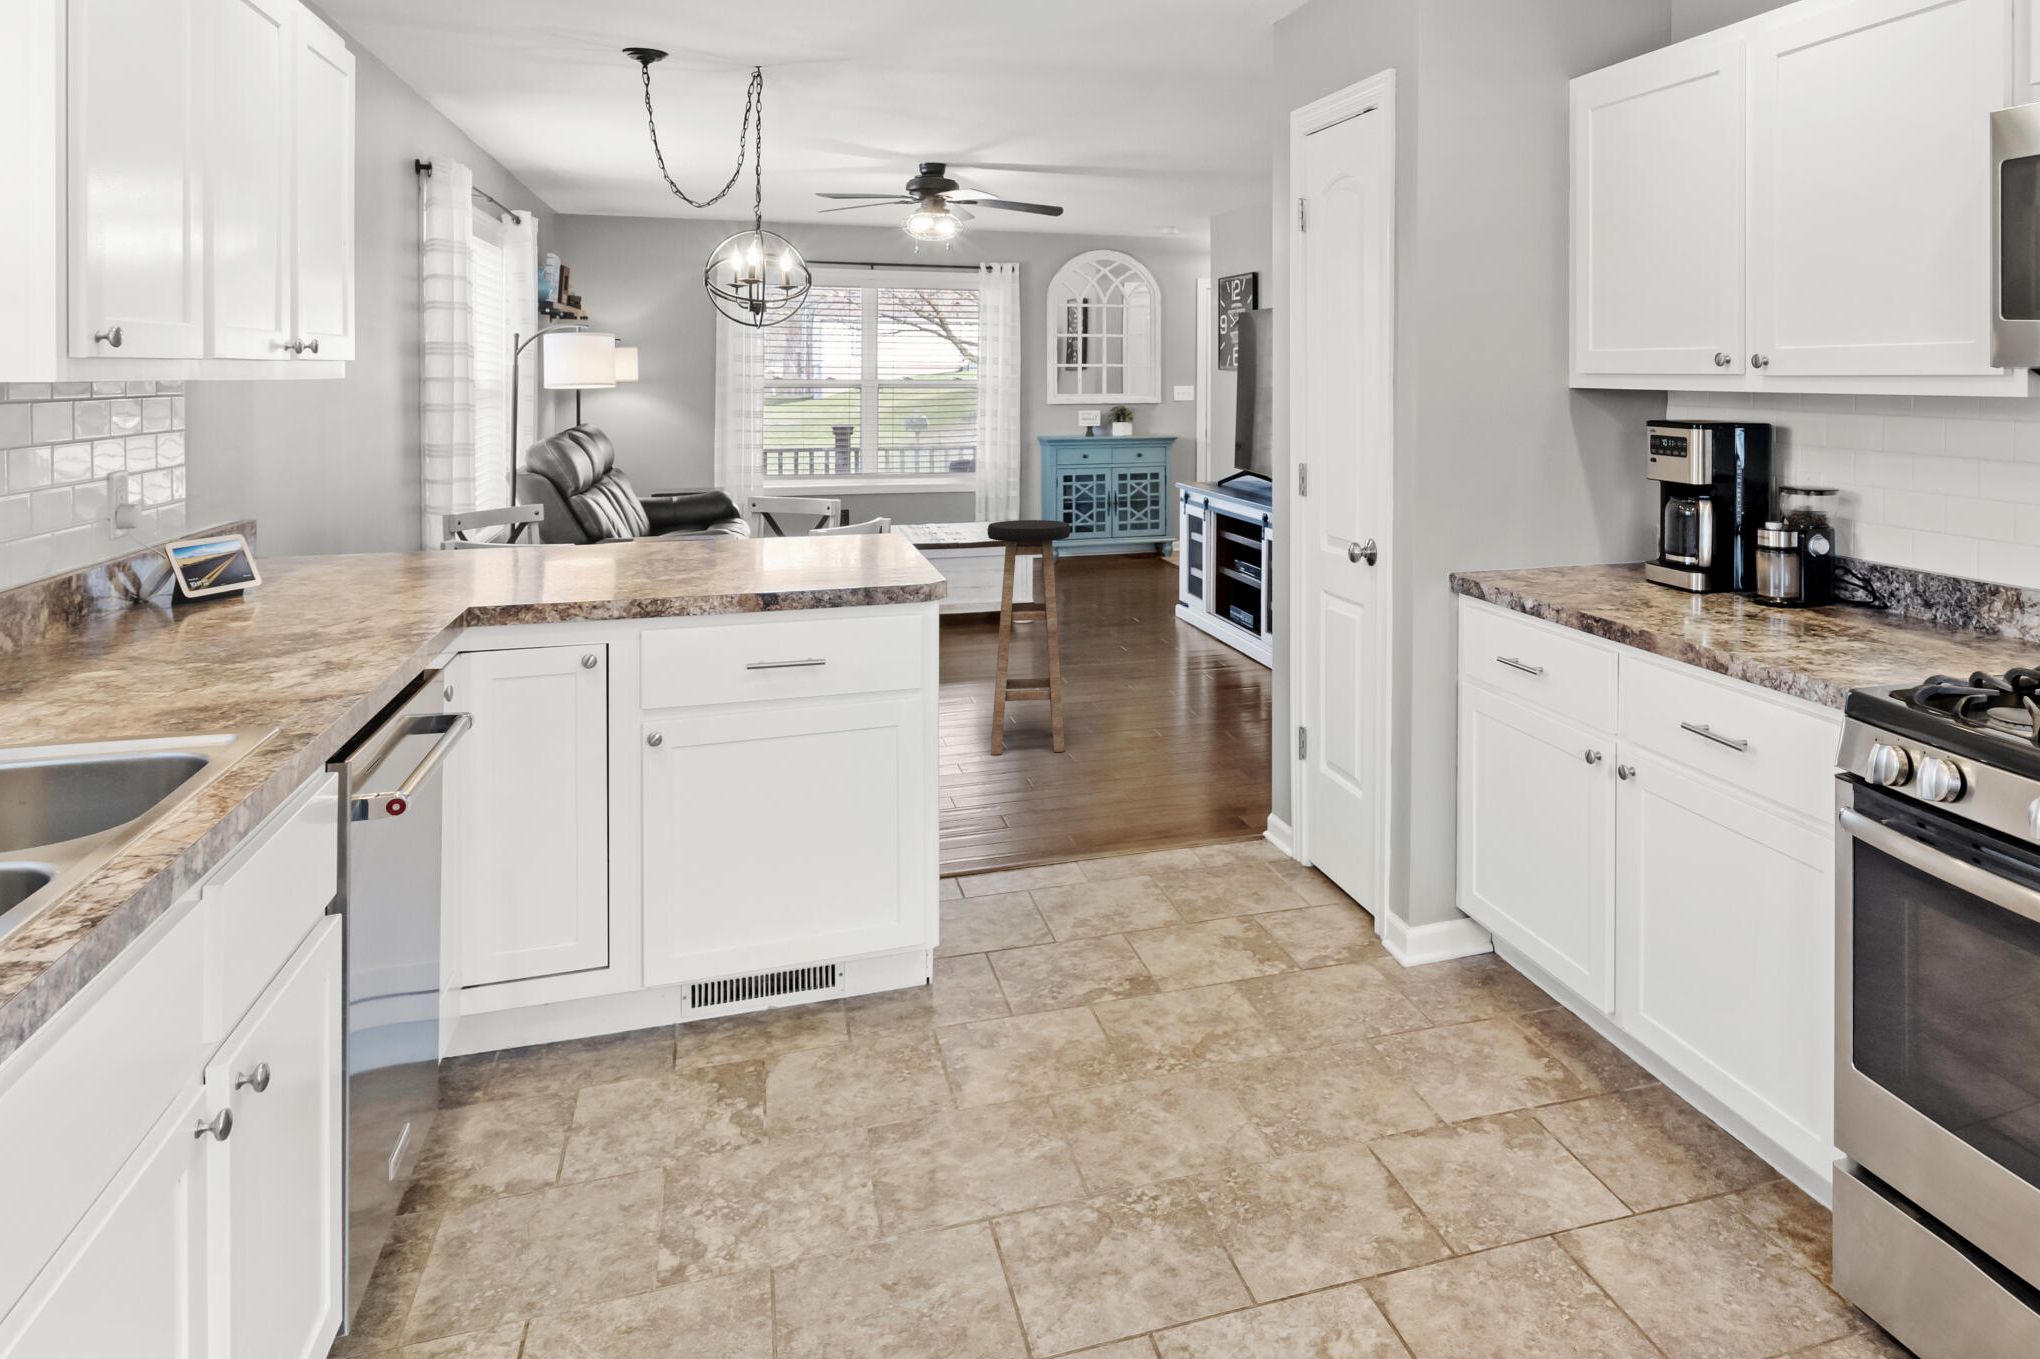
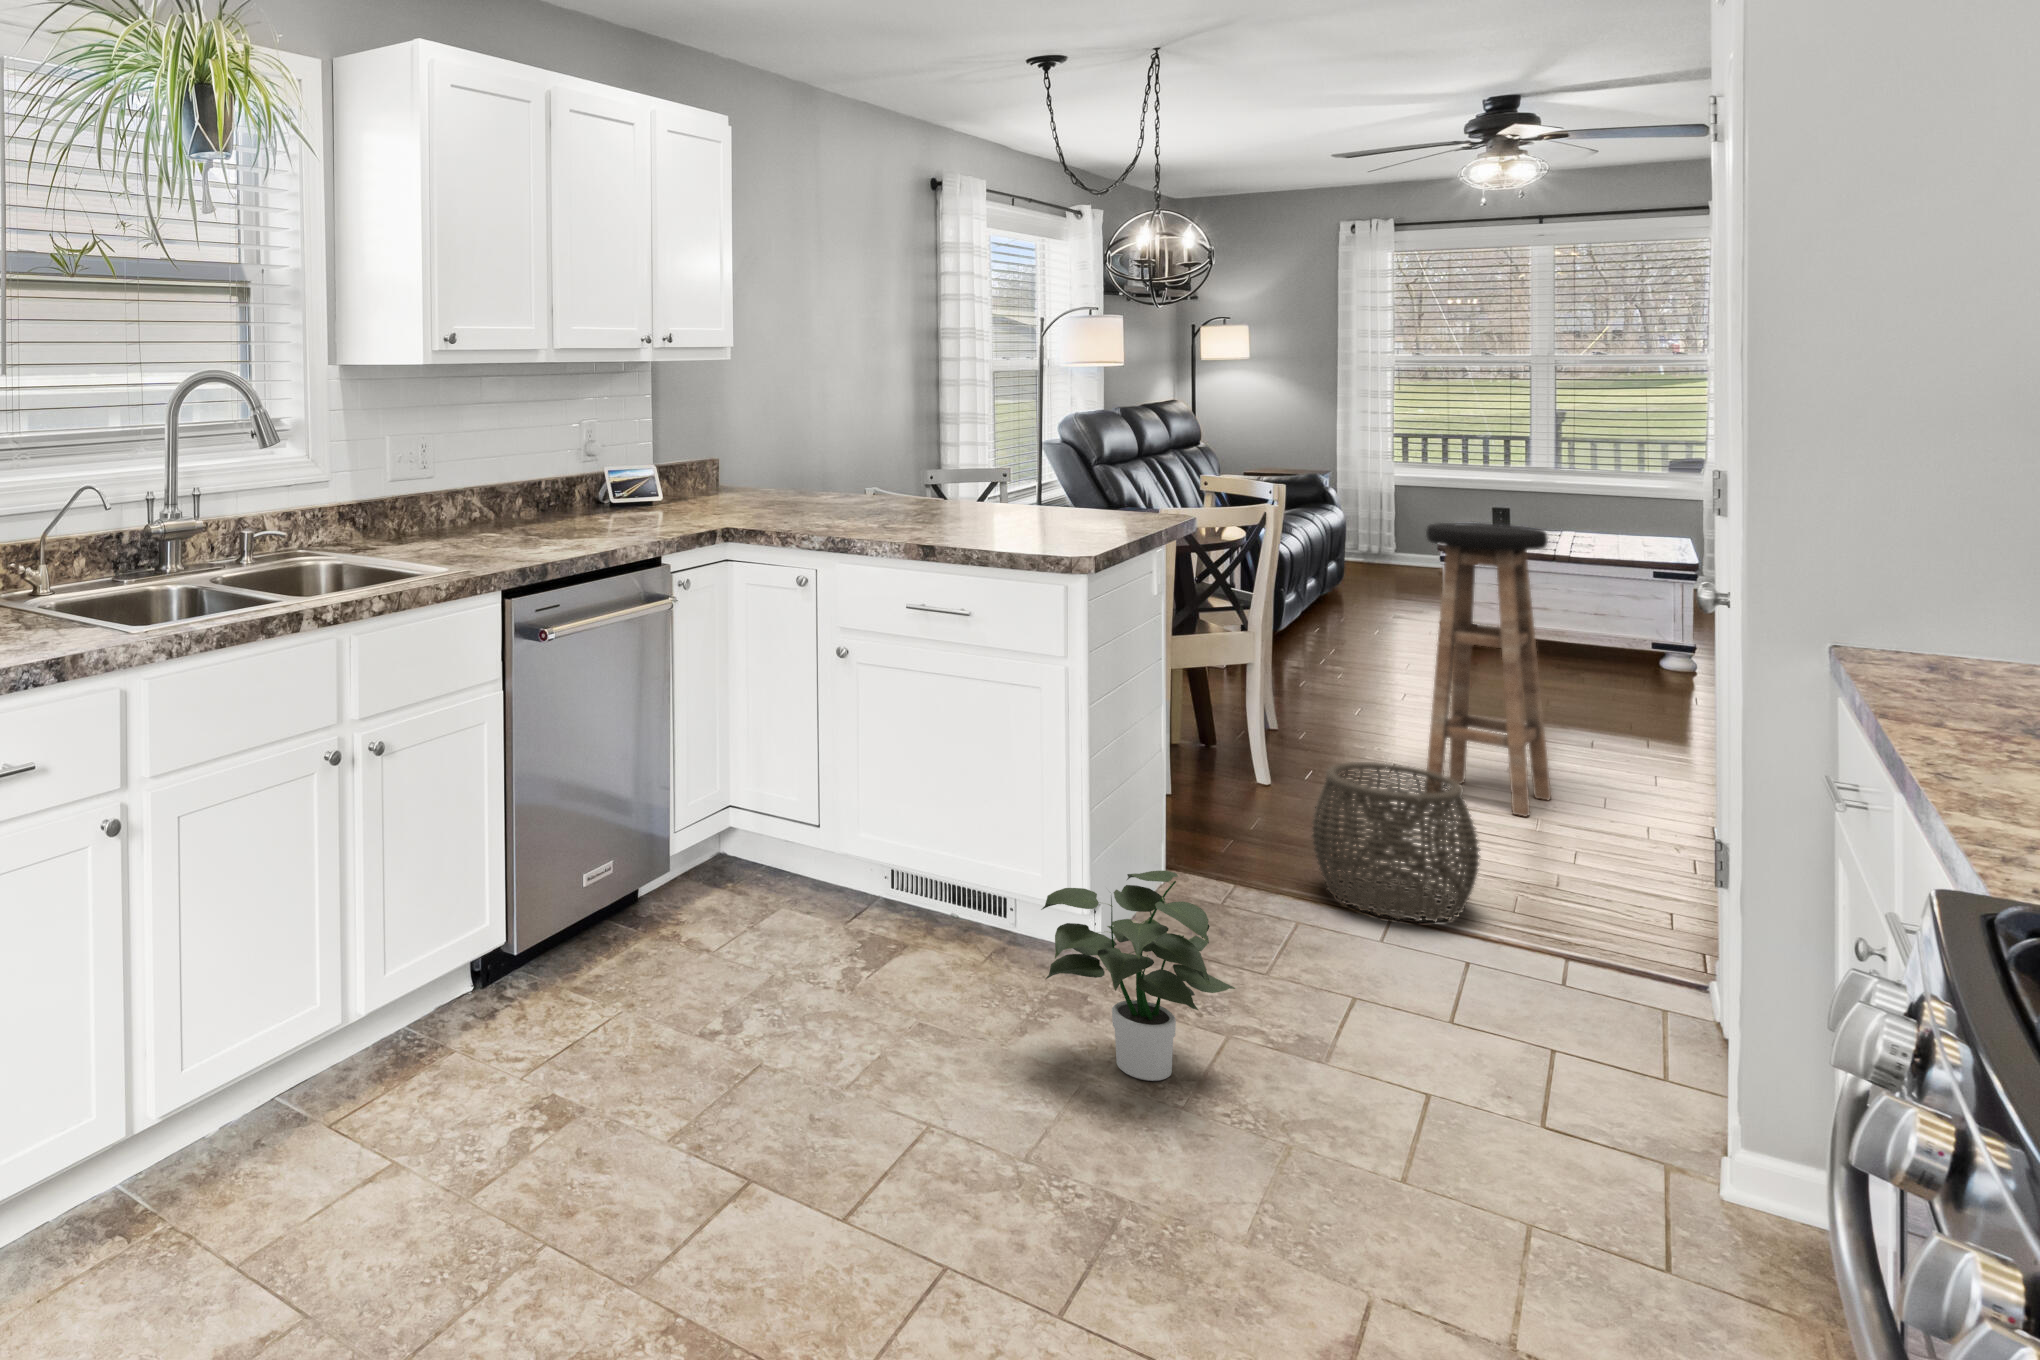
woven basket: none [1003,729,1126,862] -> present [1312,762,1480,922]
potted plant: none [986,870,1144,1076] -> present [1041,871,1235,1081]

